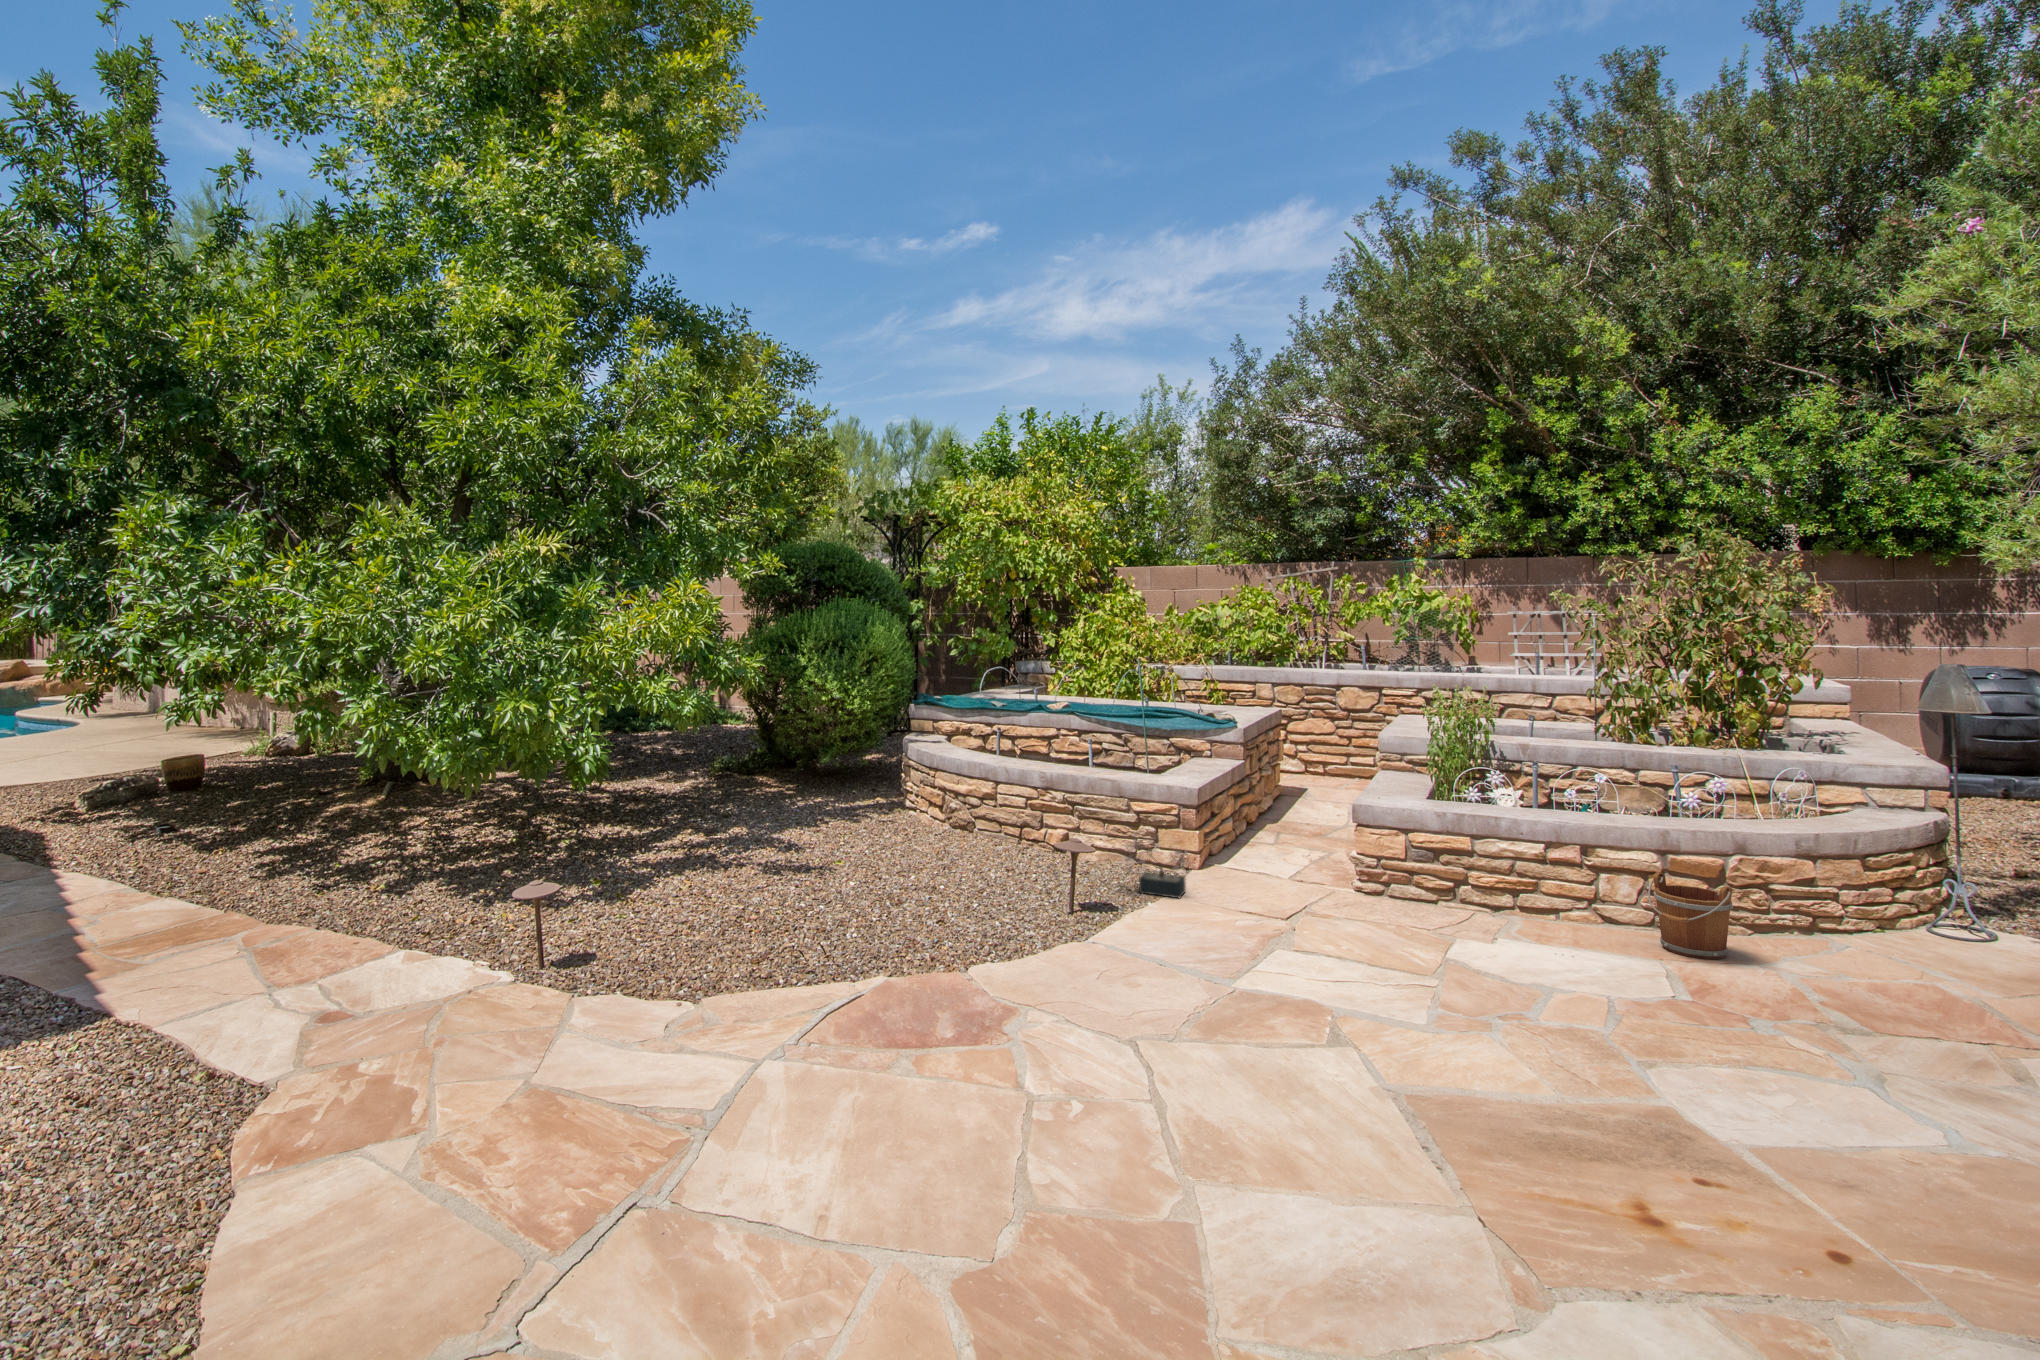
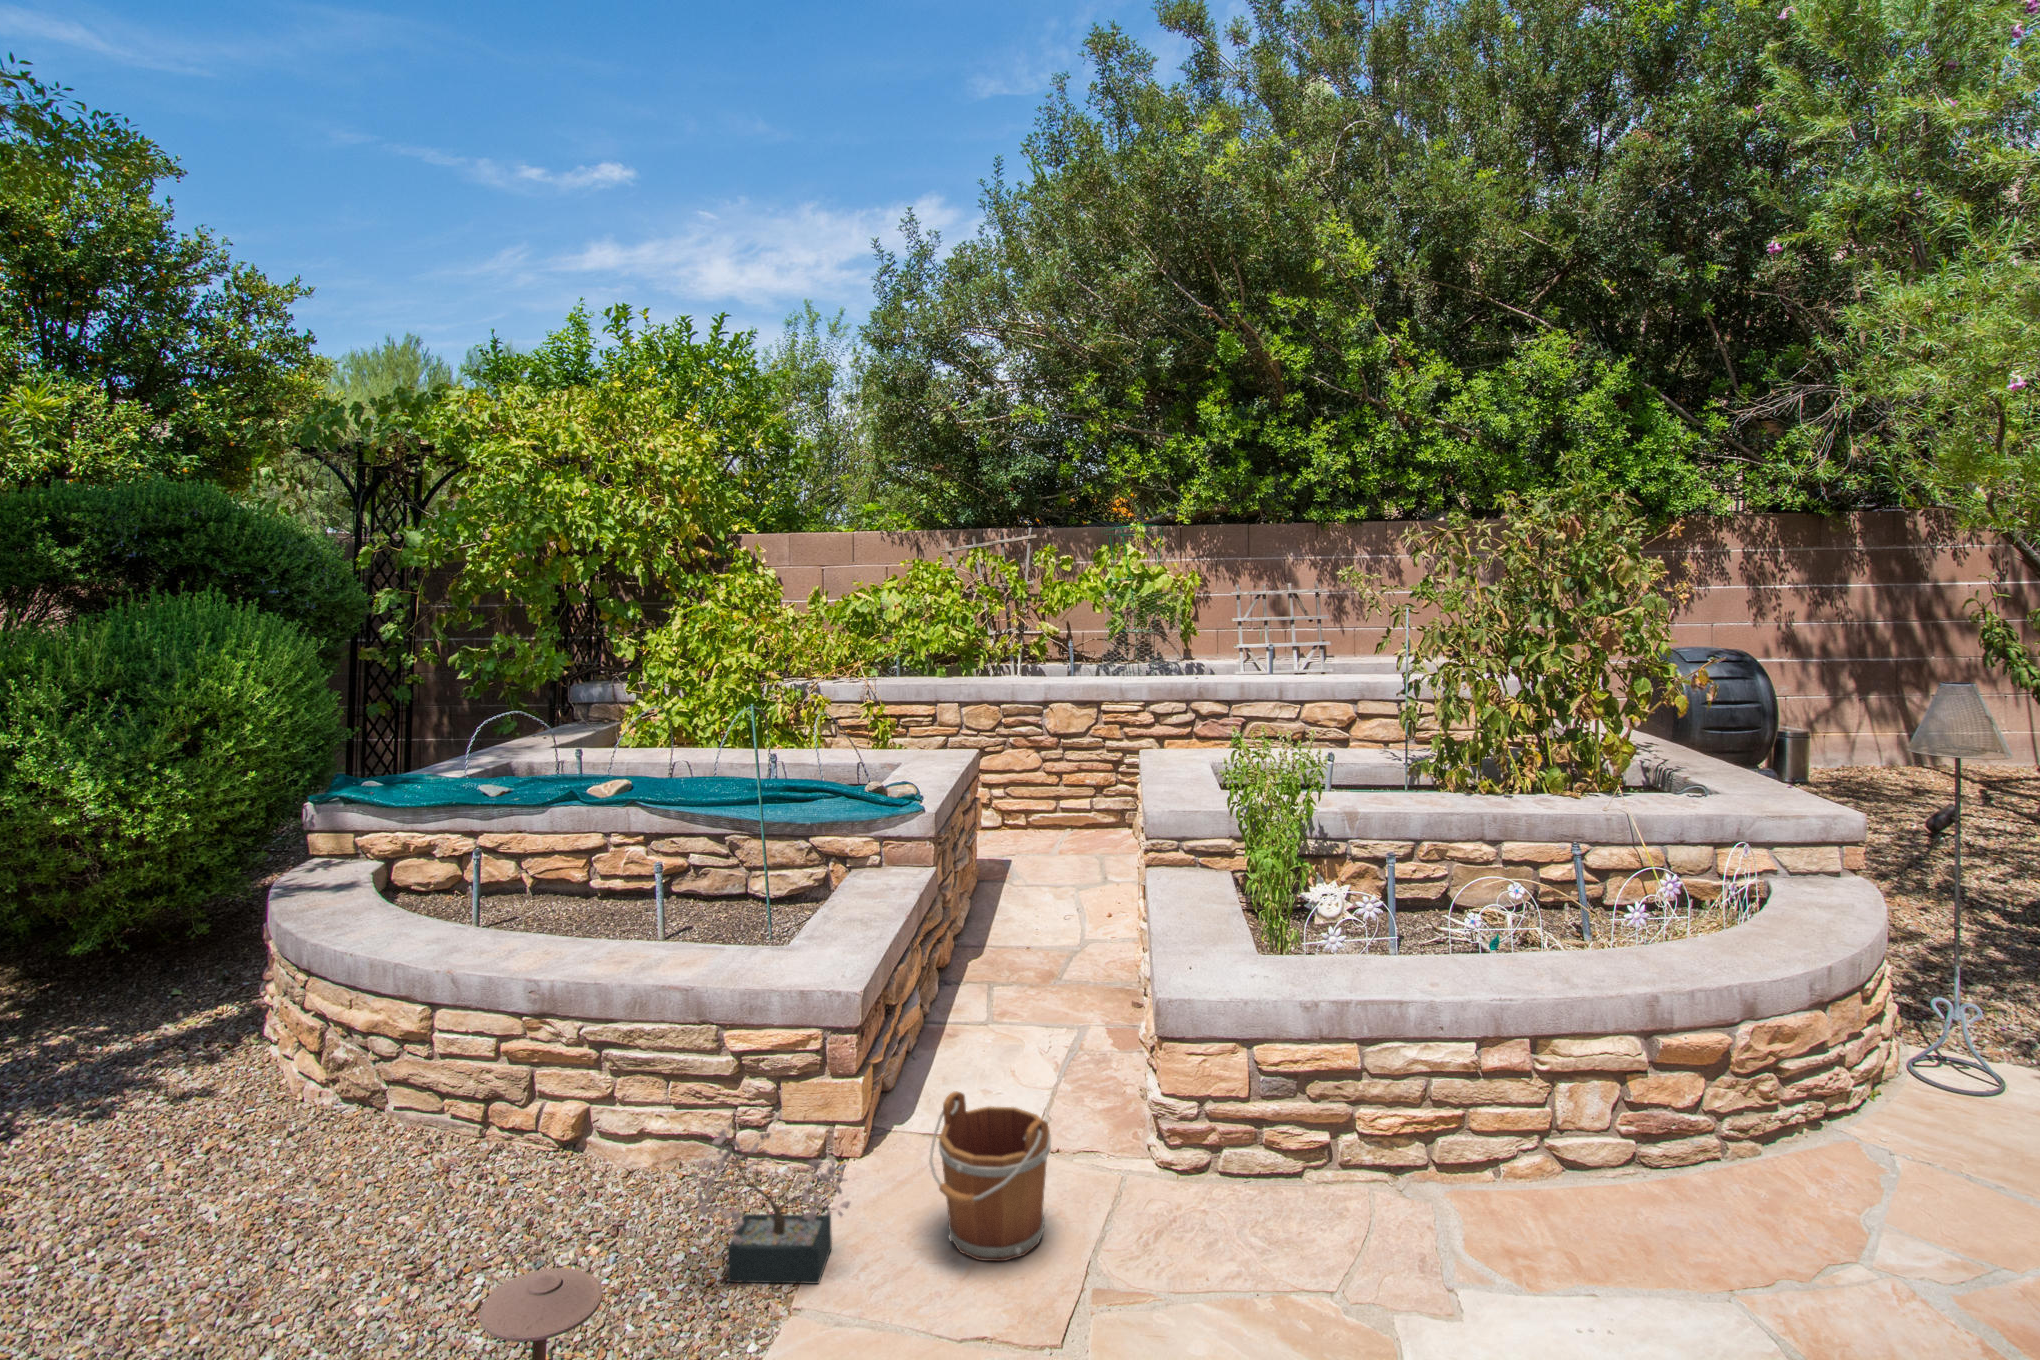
bucket: present [1648,872,1733,959] -> present [929,1091,1051,1261]

